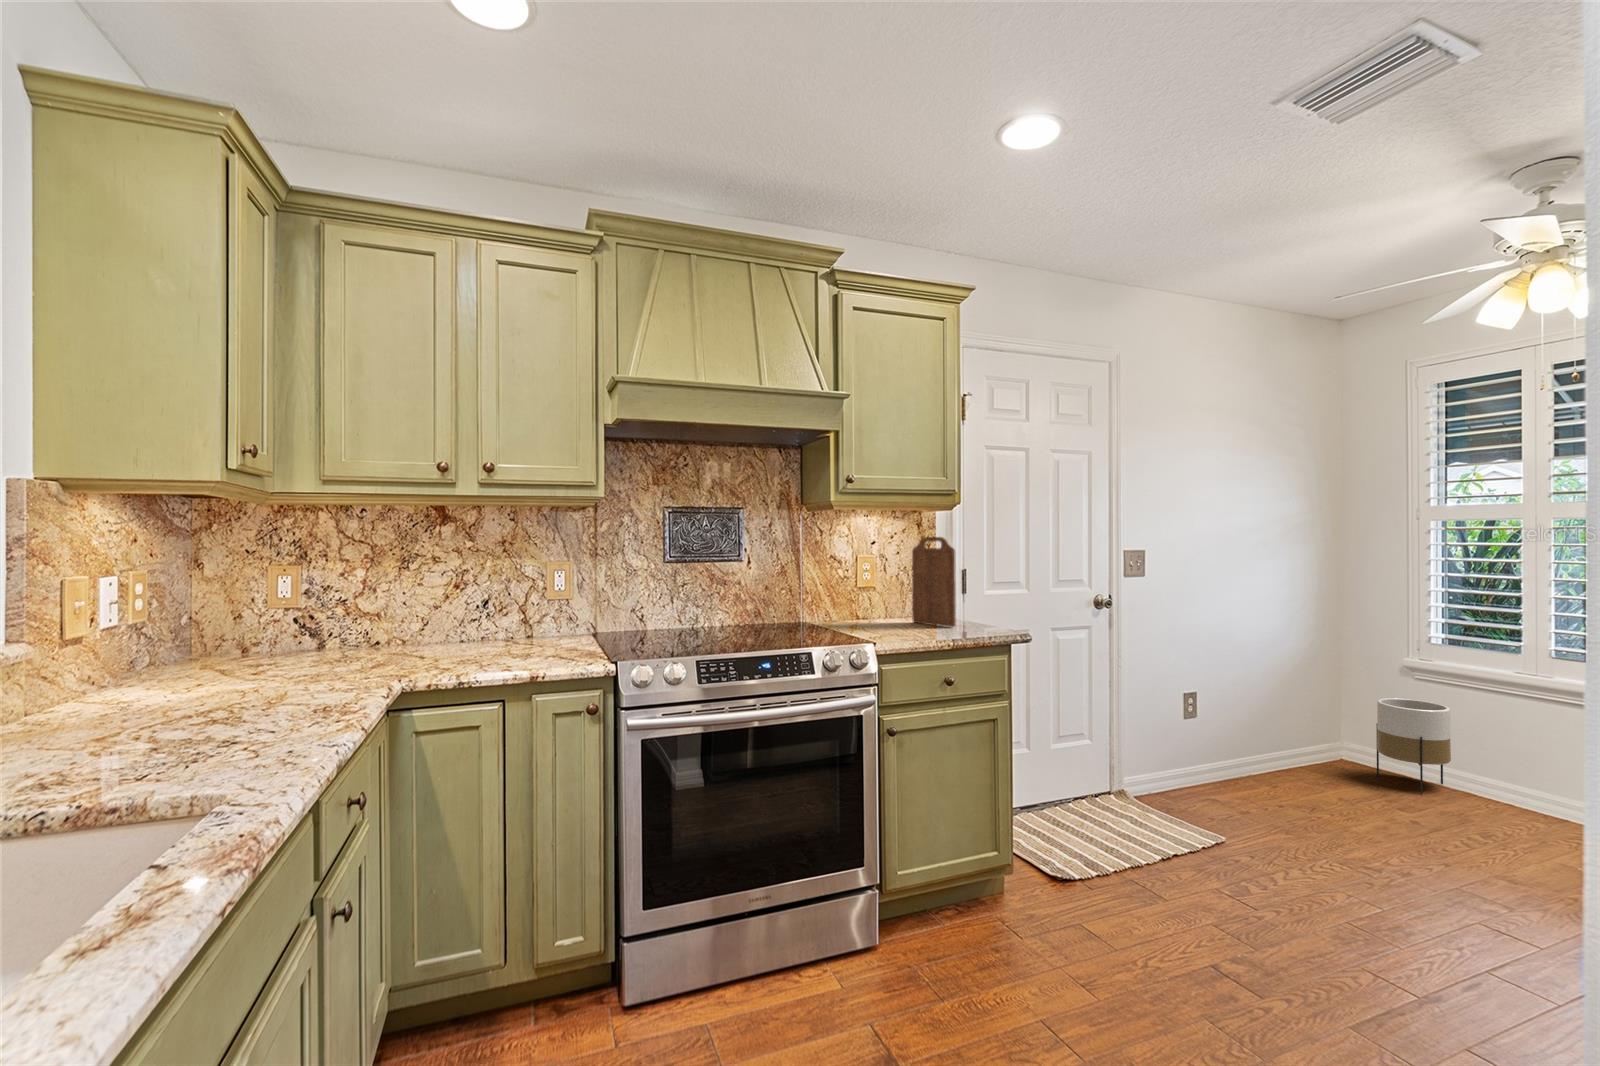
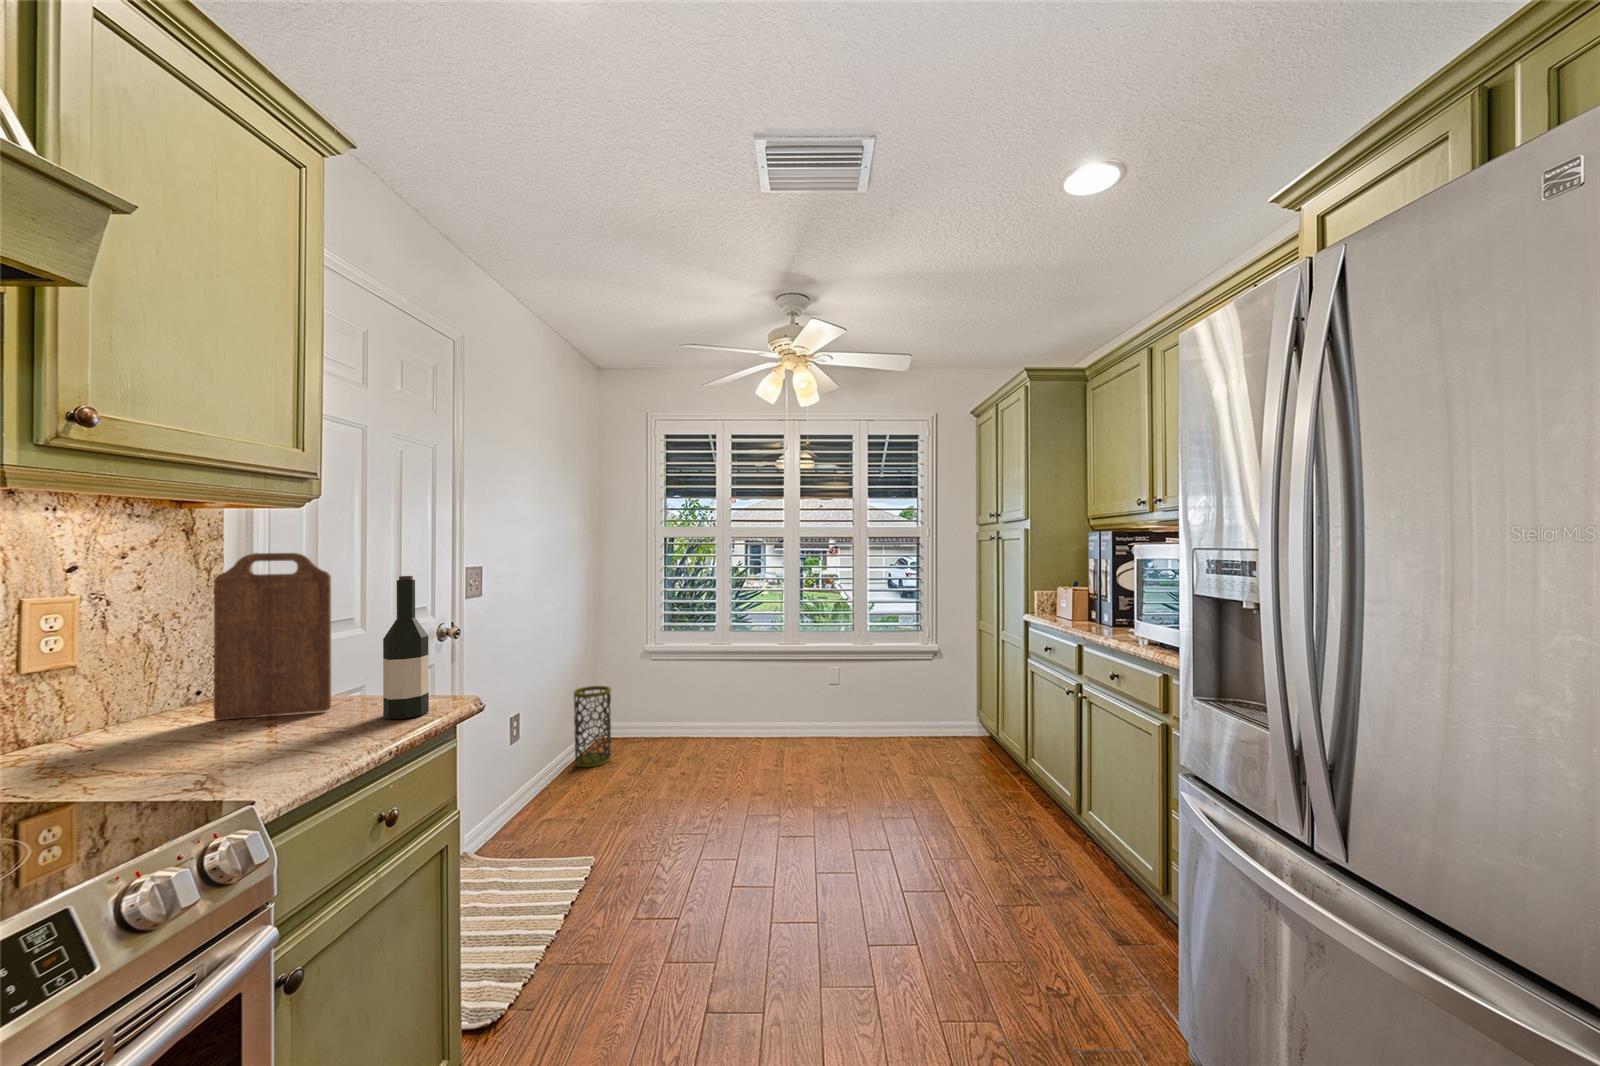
wine bottle: none [968,552,990,636] -> present [383,576,429,719]
trash can: none [1282,690,1330,781] -> present [574,686,611,767]
planter: present [1376,698,1451,794] -> none [635,675,681,748]

